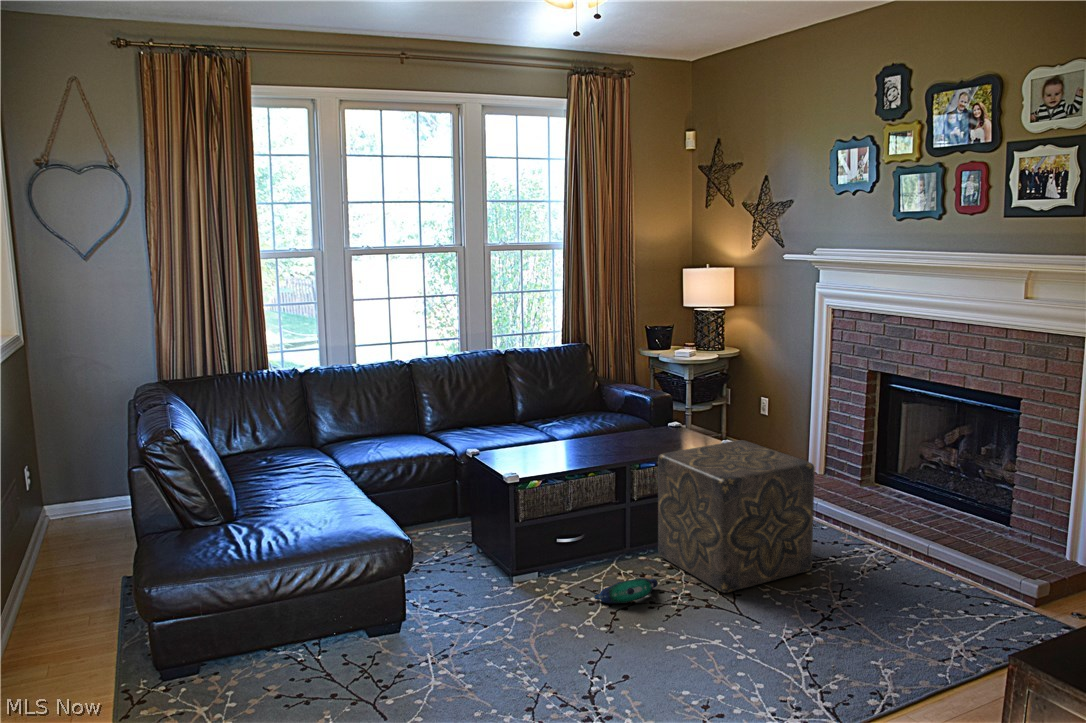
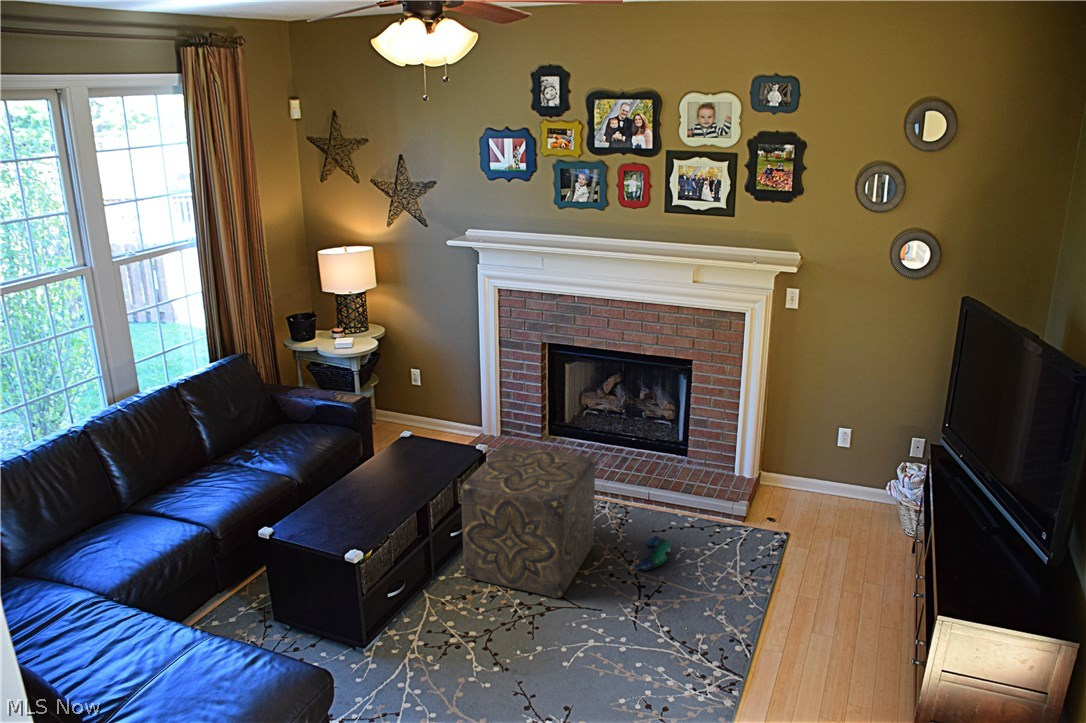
plush toy: present [594,578,658,604] -> present [635,536,671,570]

